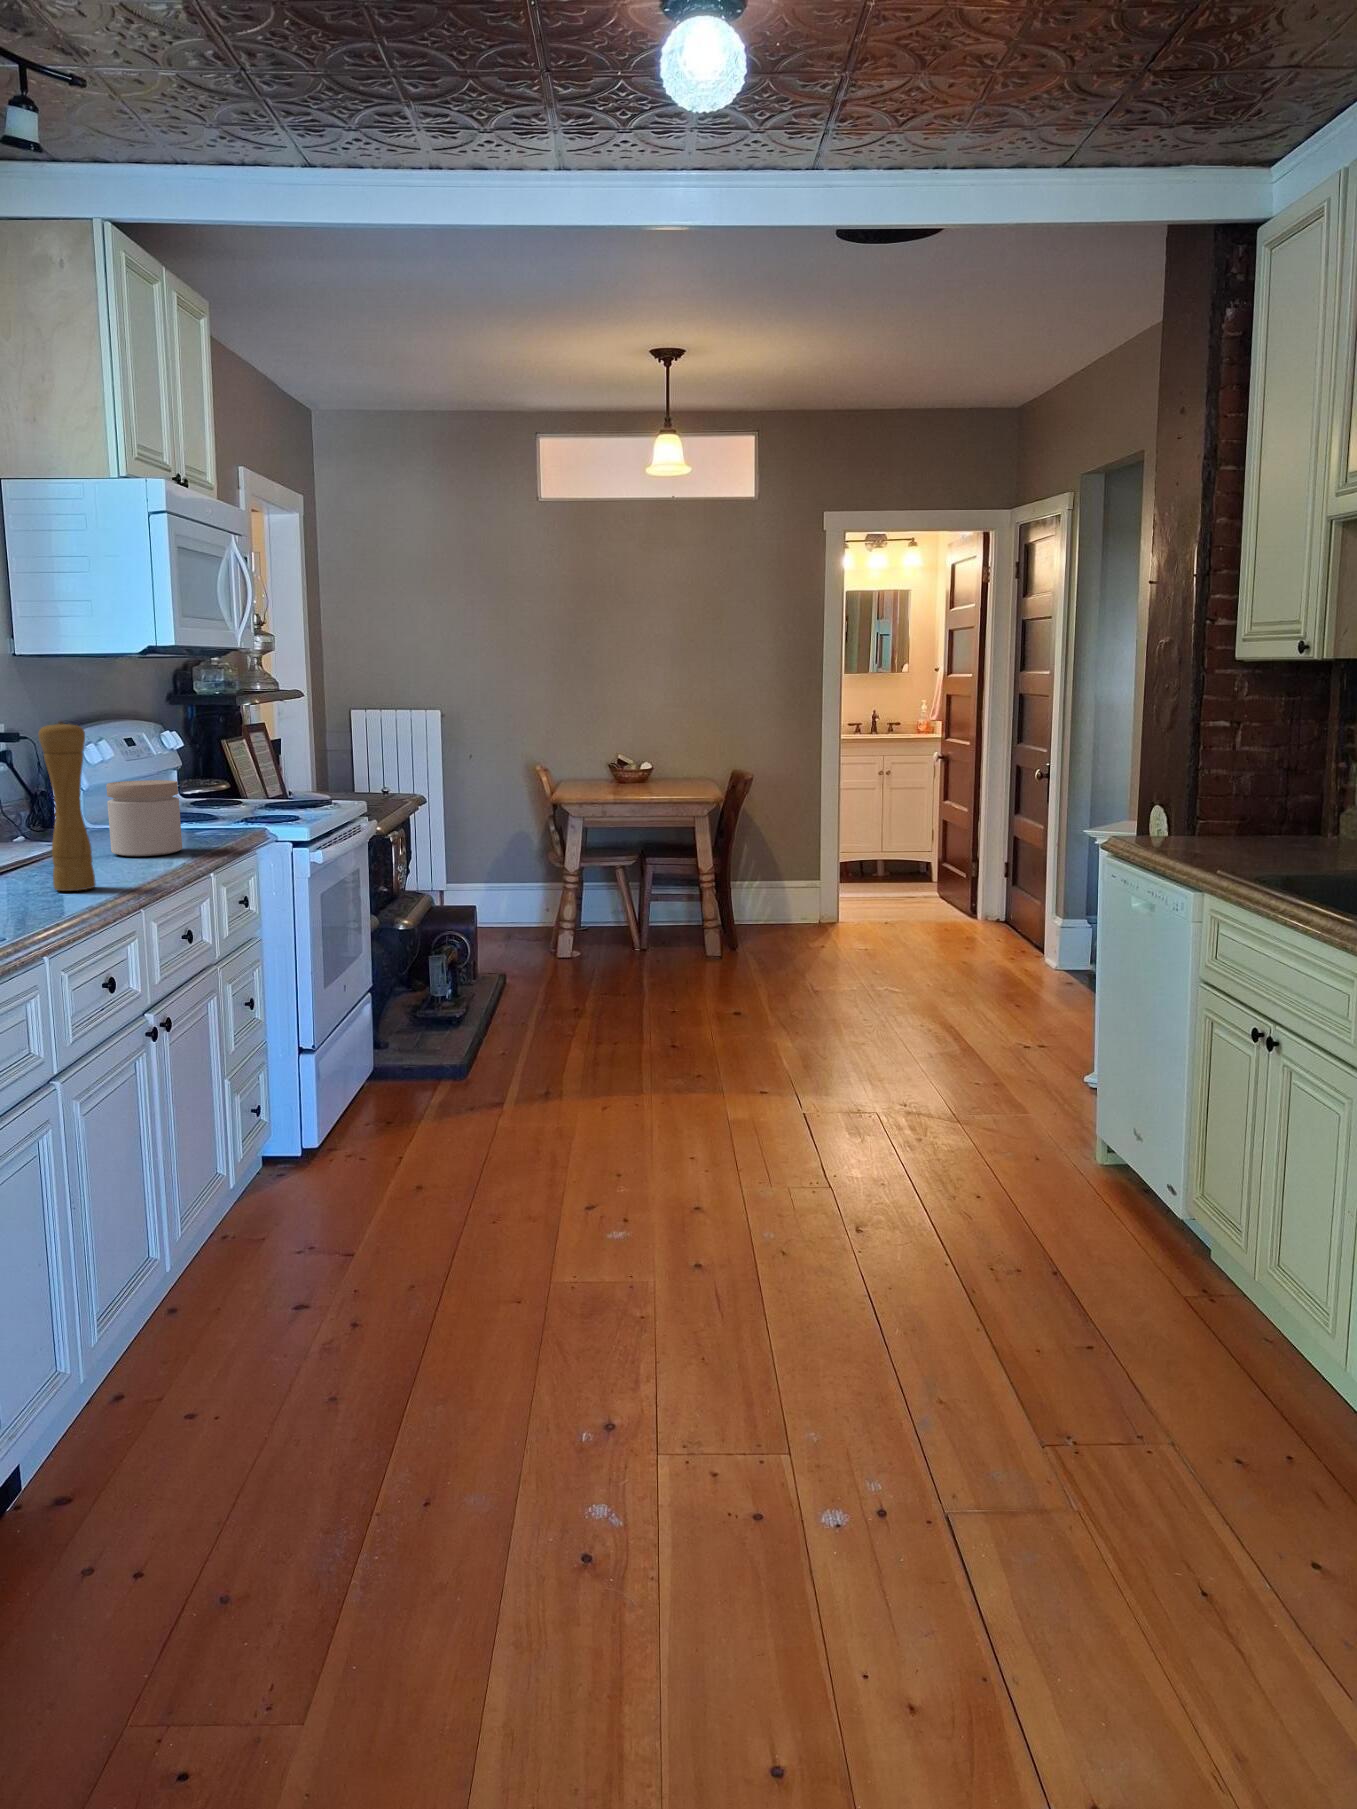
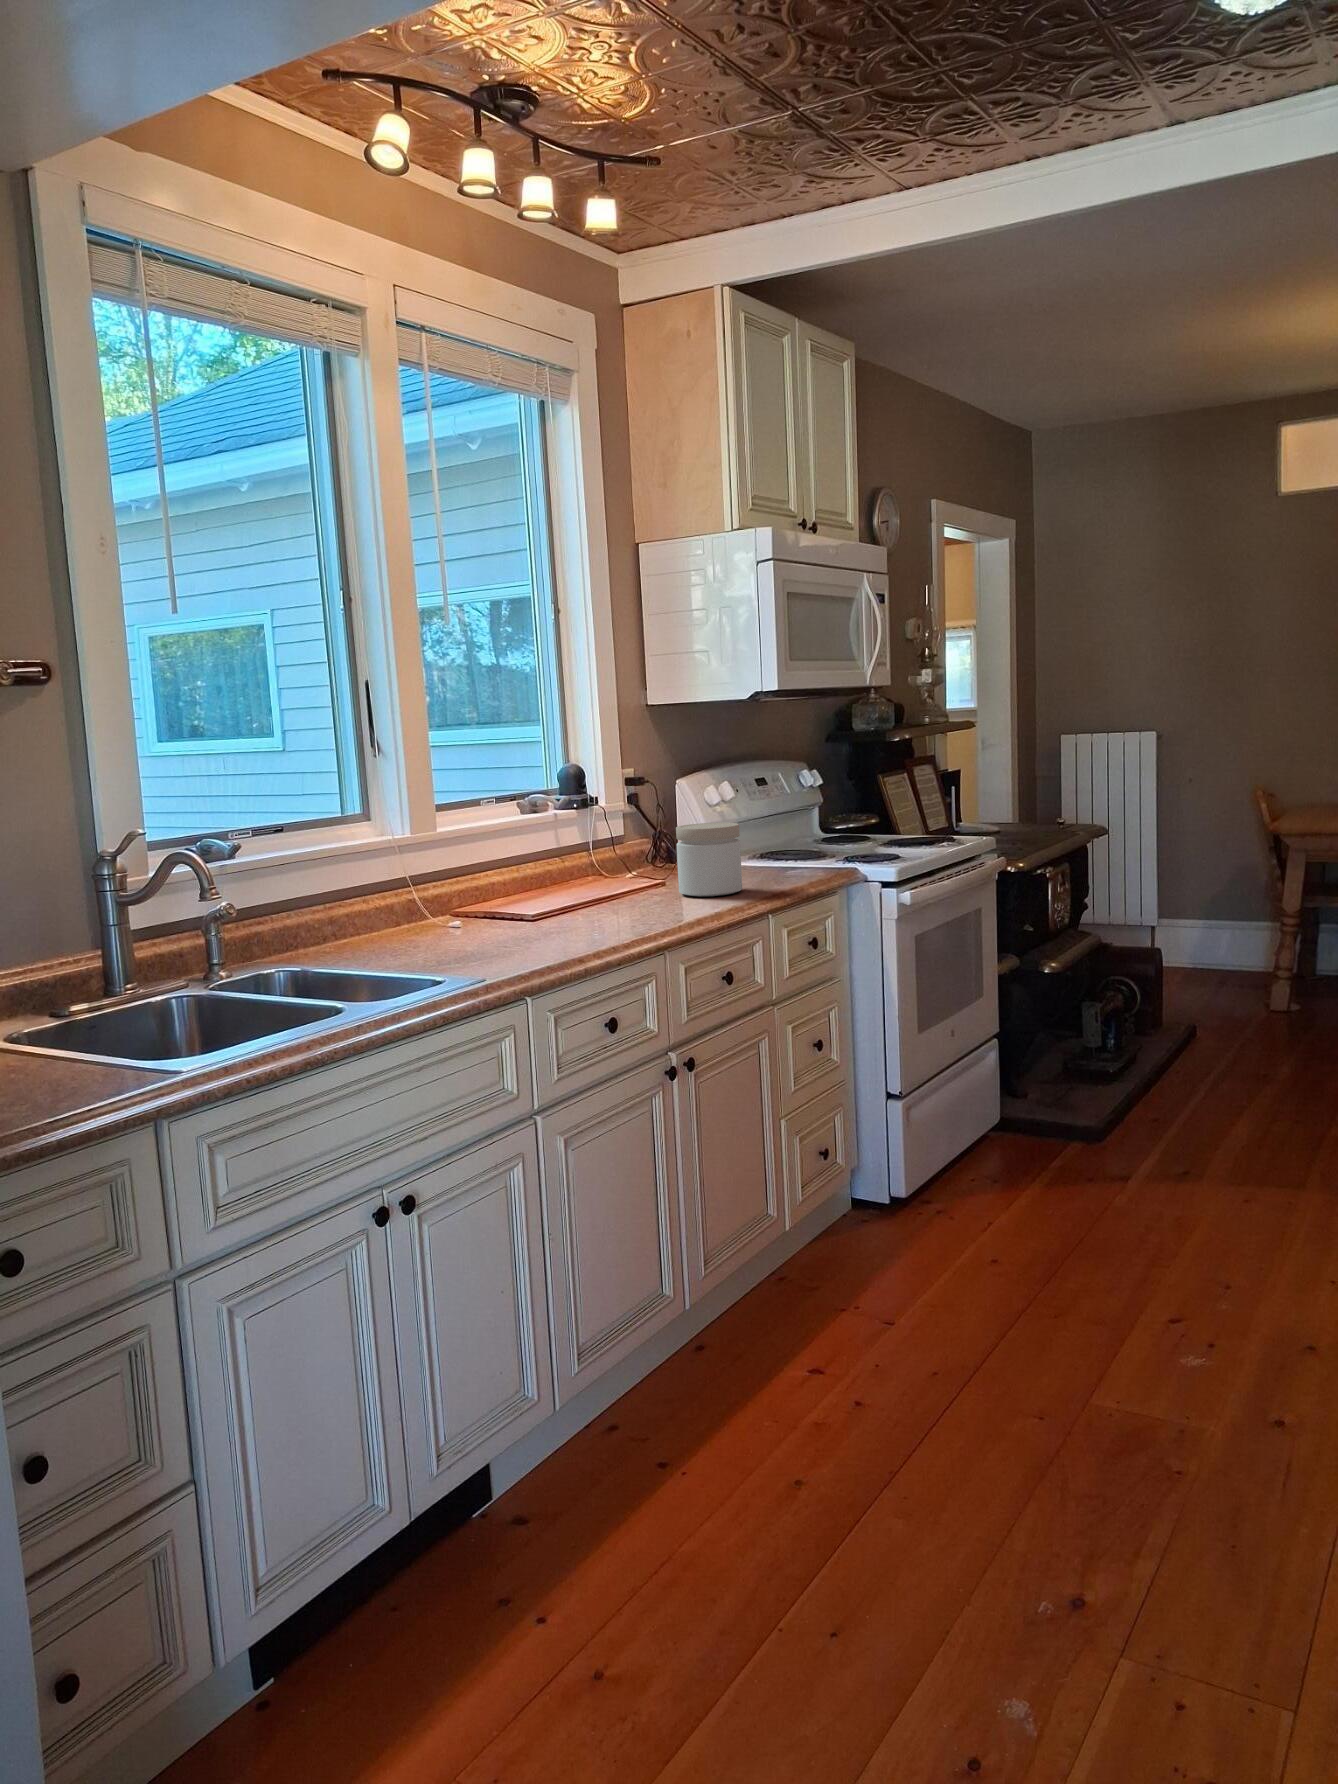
pepper mill: present [38,721,96,891] -> none [576,775,622,932]

